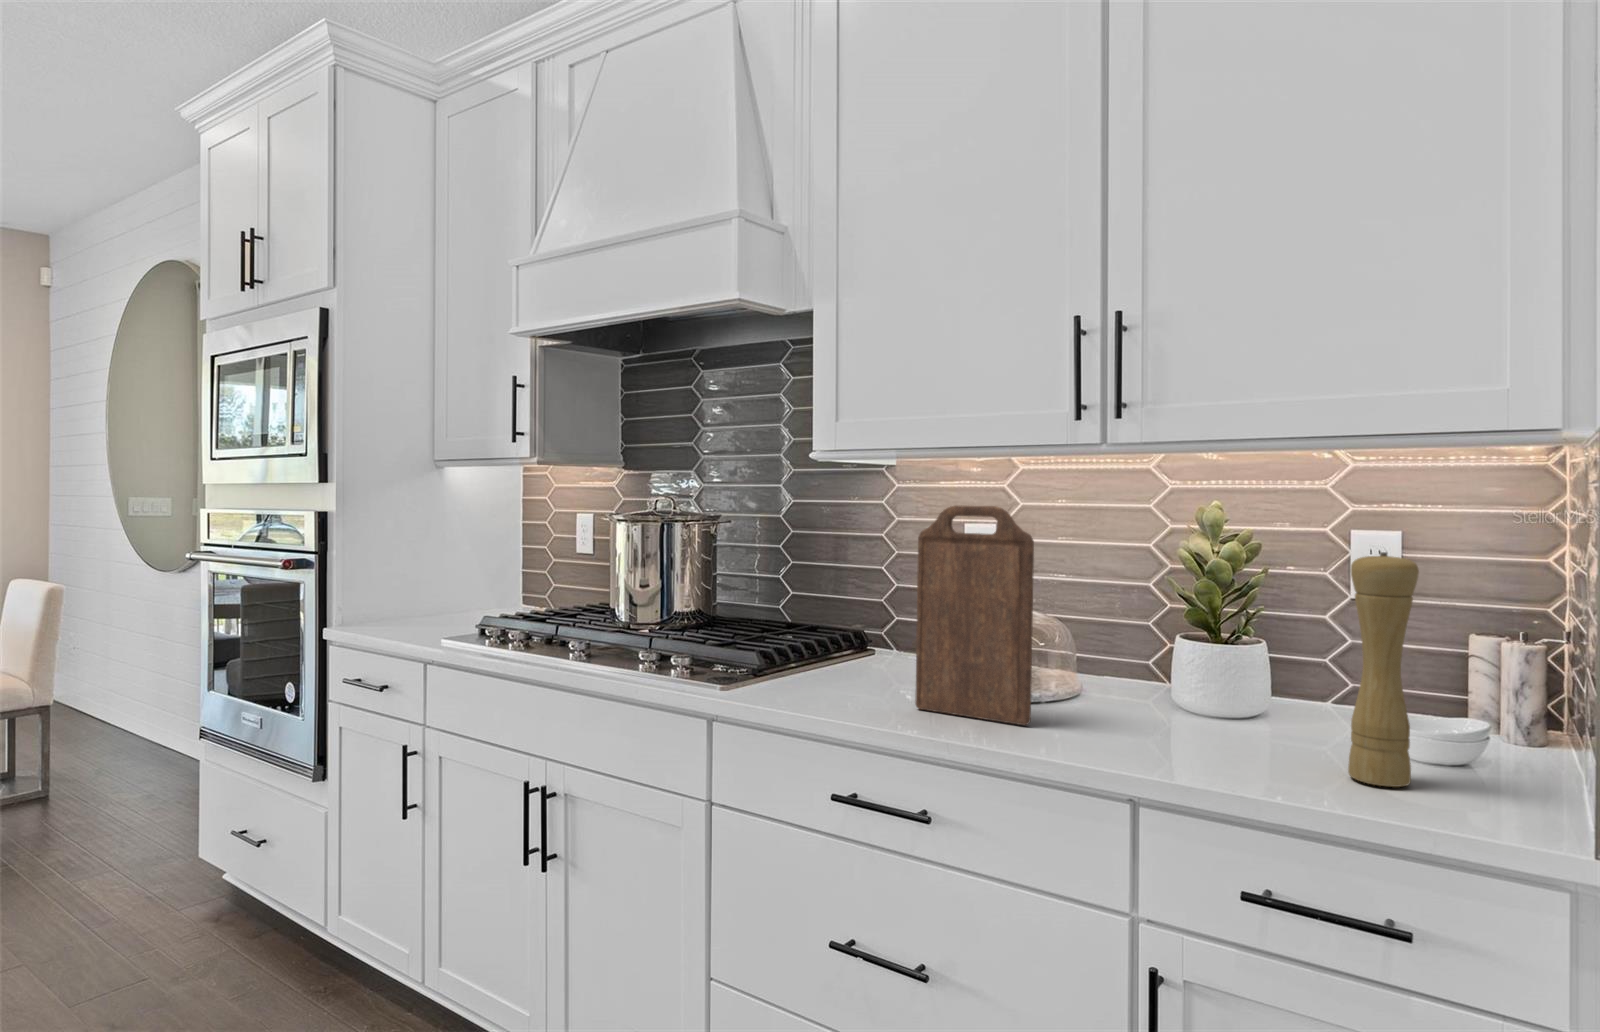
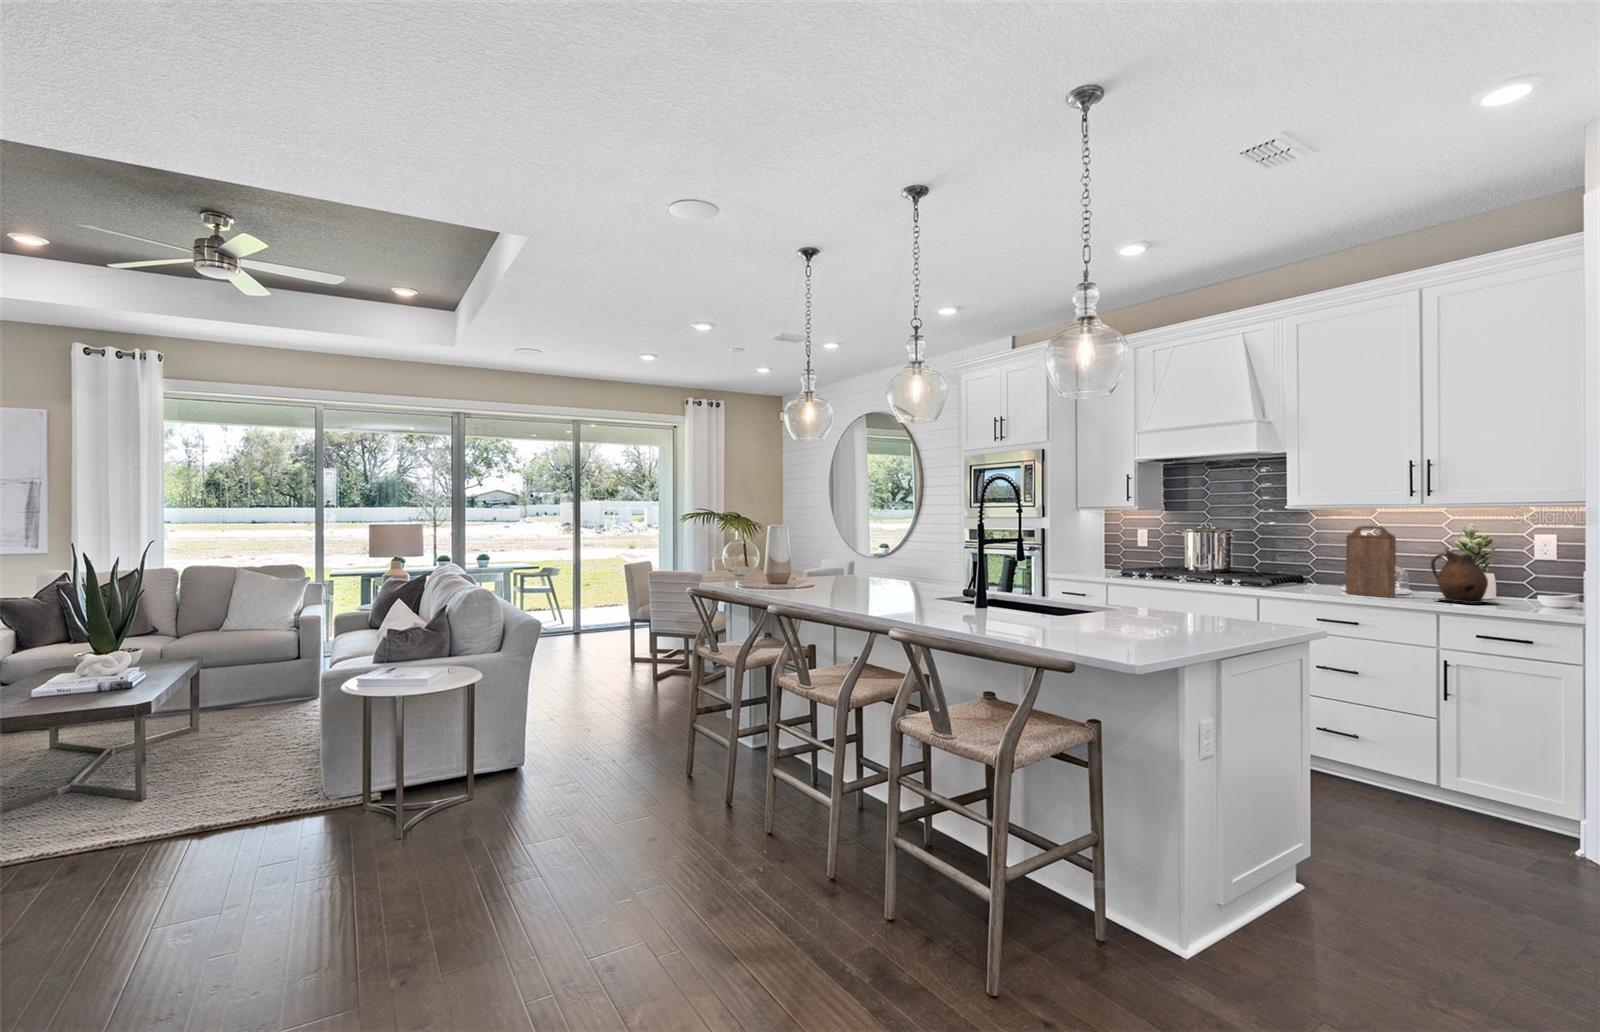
pepper mill: present [1348,552,1419,787] -> none [1520,540,1544,609]
ceramic pitcher: none [1118,574,1289,762] -> present [1431,548,1494,603]

